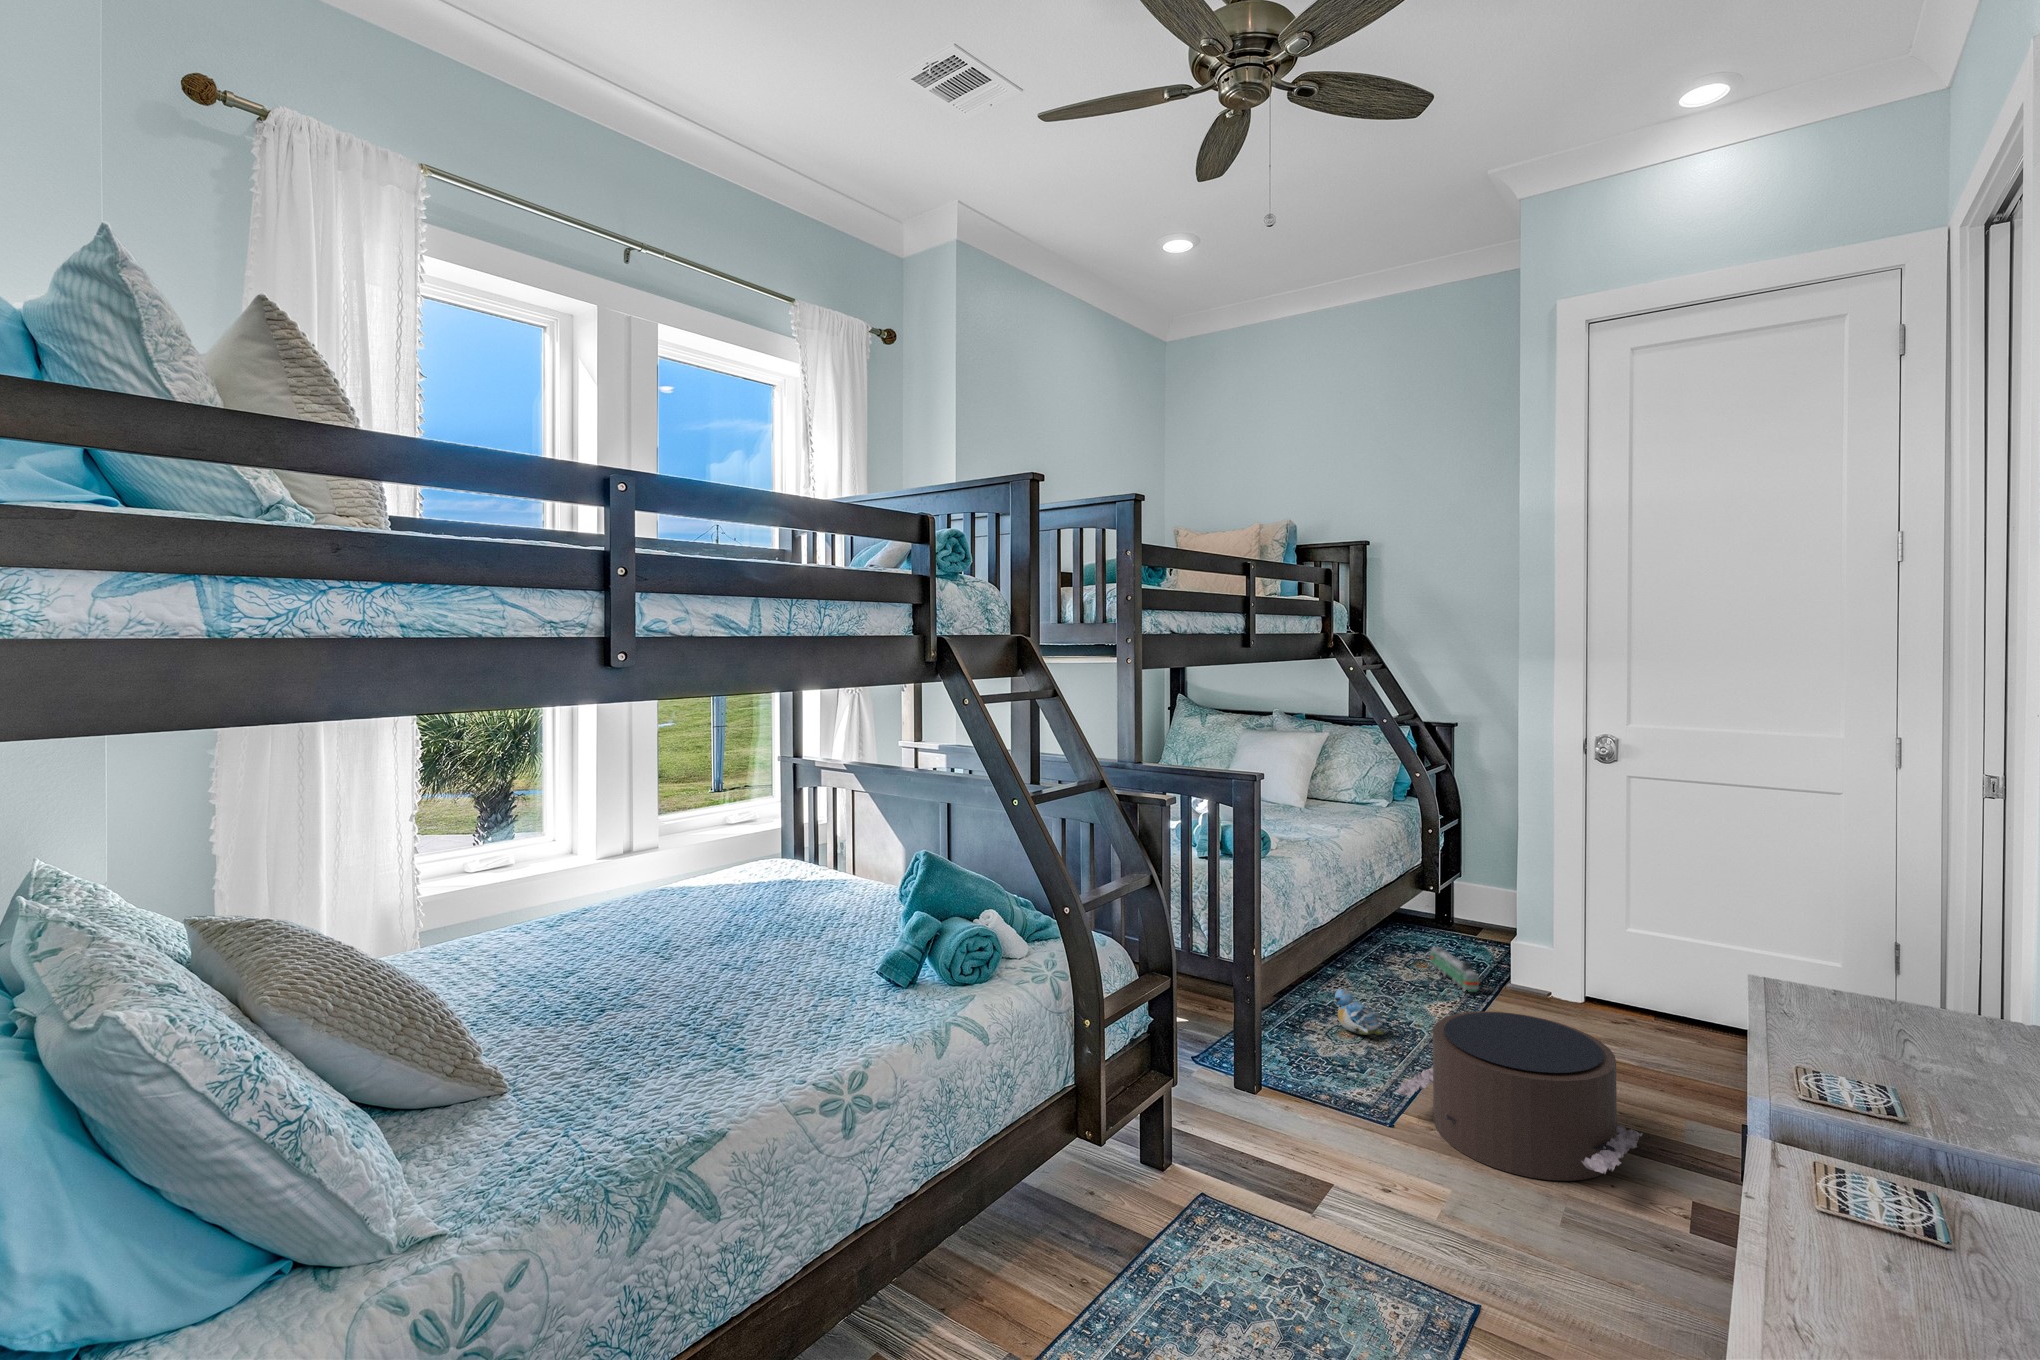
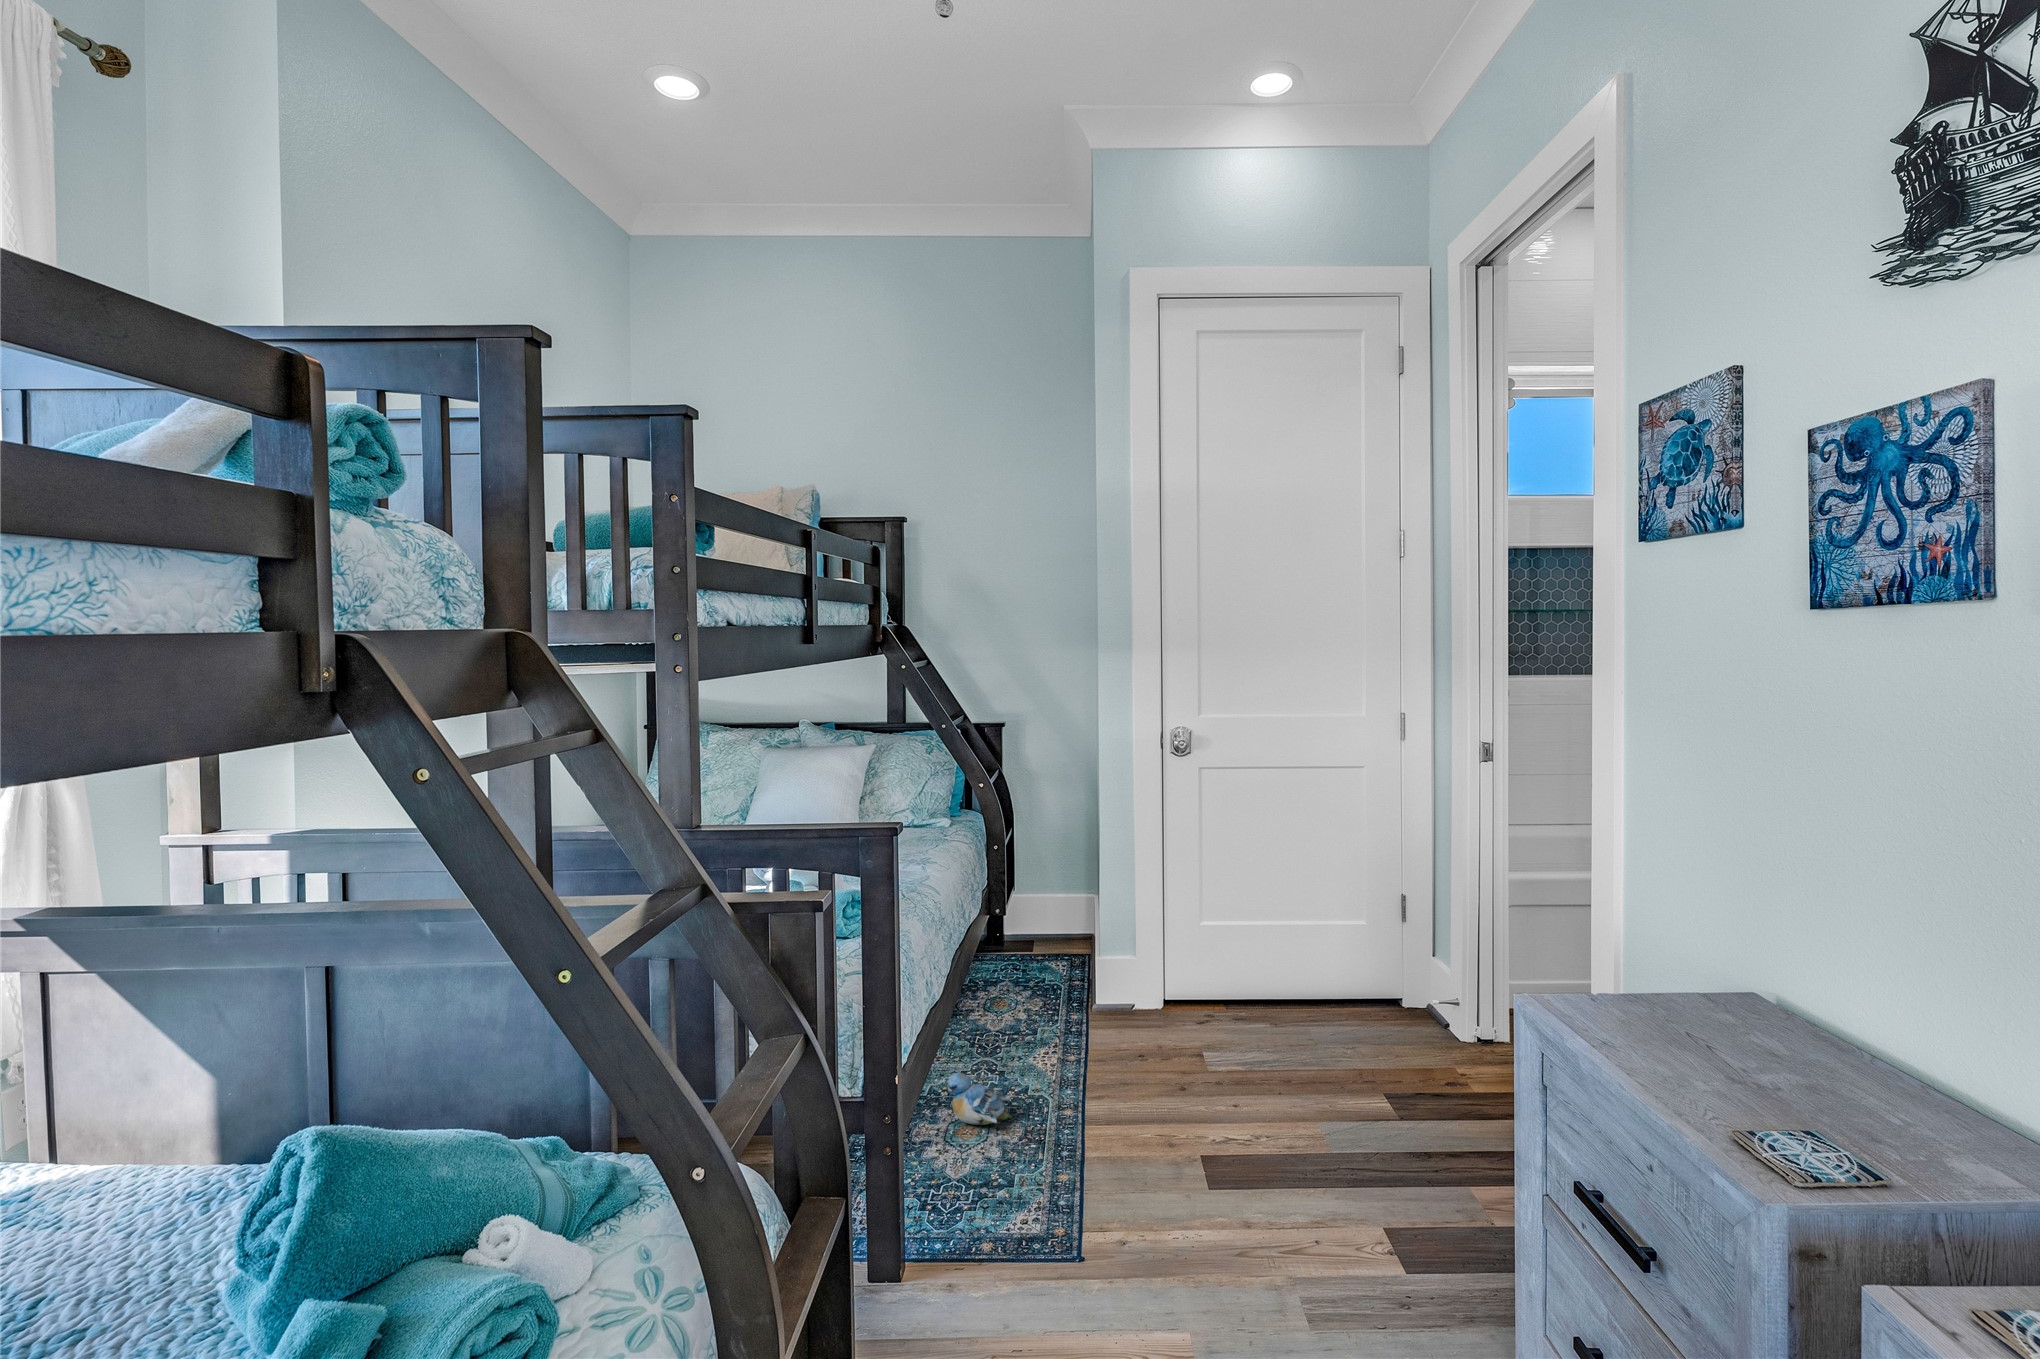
toy train: present [1430,947,1479,992] -> none [1009,978,1072,1026]
pouf: present [1396,1011,1642,1181] -> none [1078,1058,1335,1275]

